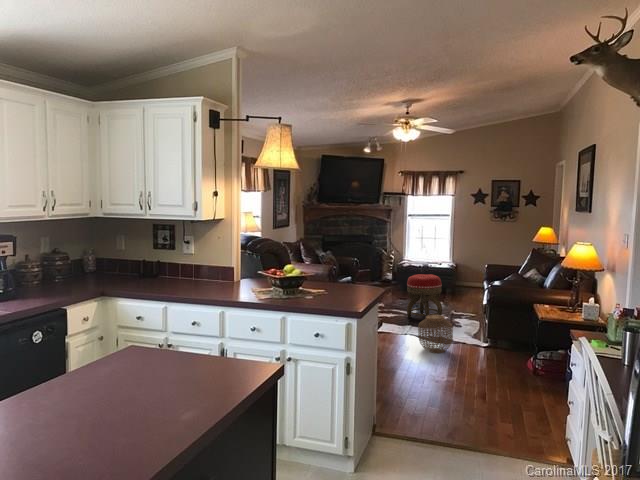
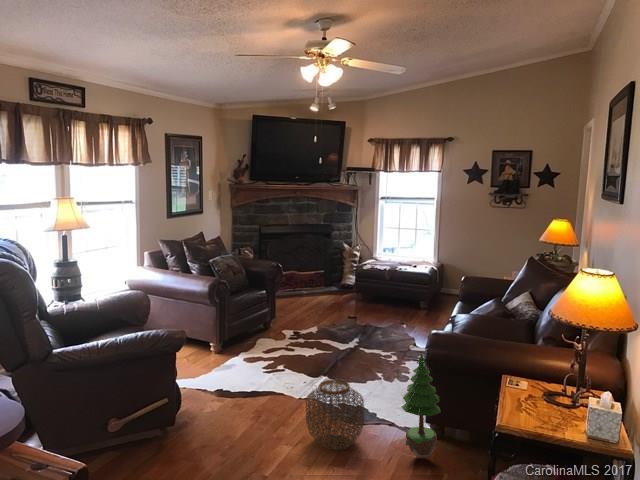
footstool: present [407,274,442,318] -> none [337,291,390,366]
potted tree: none [476,295,499,355] -> present [402,355,440,458]

